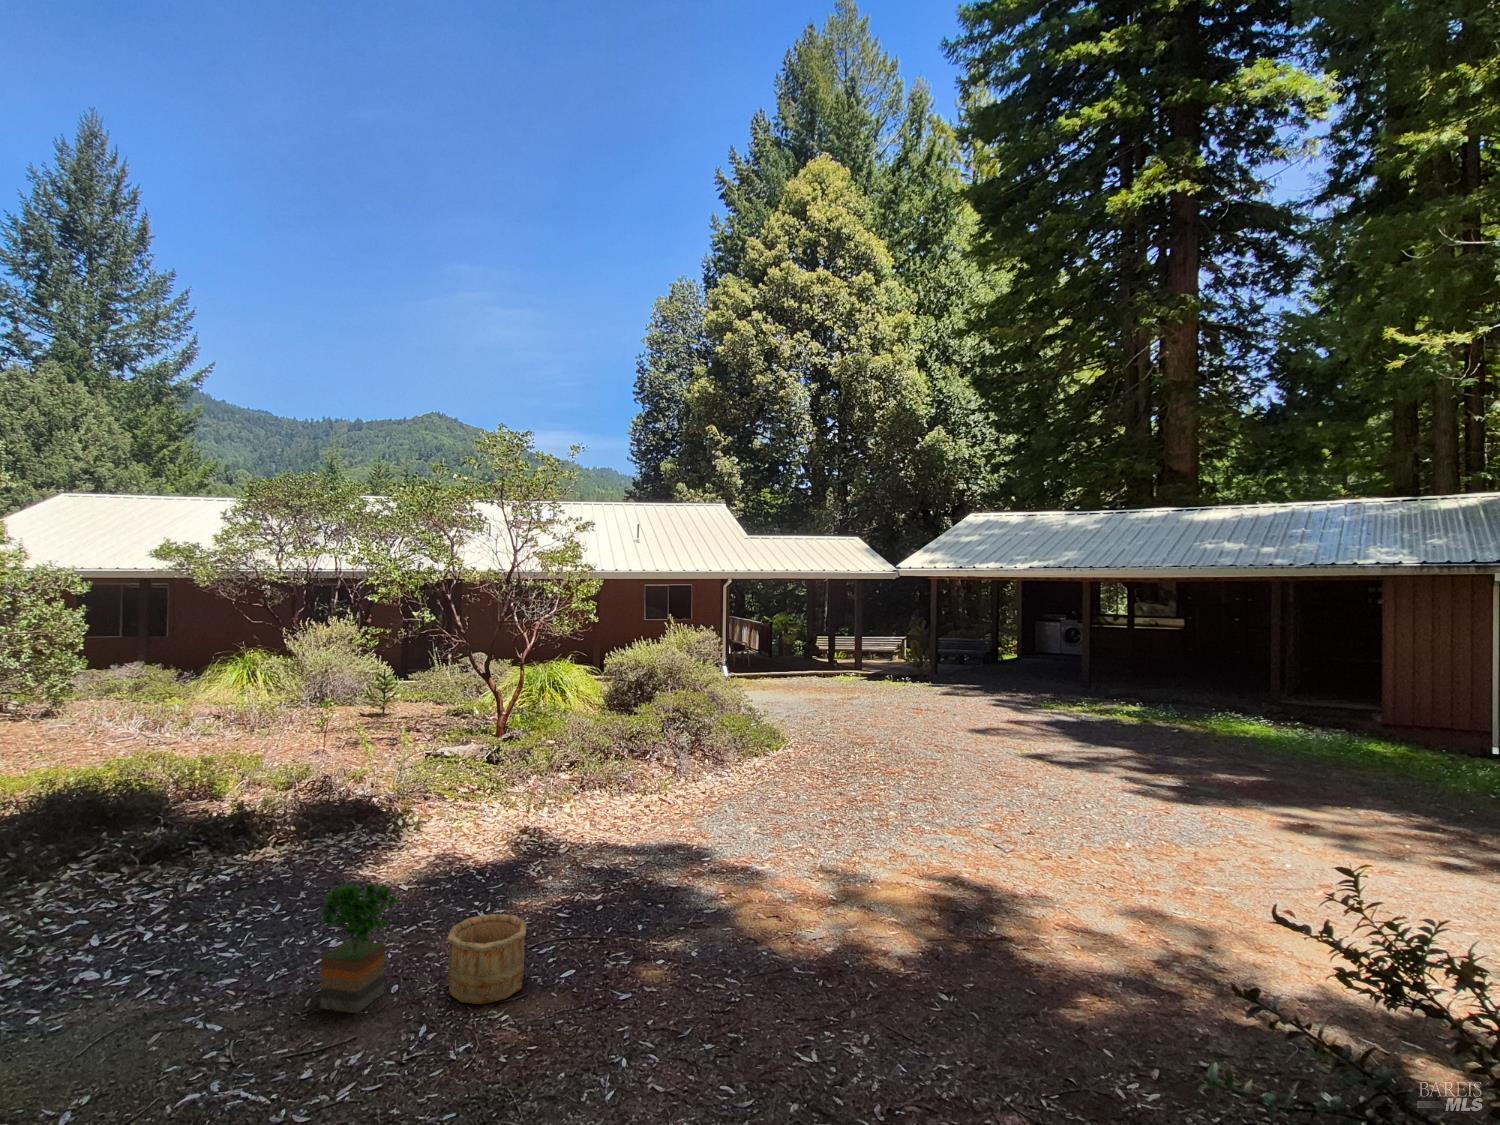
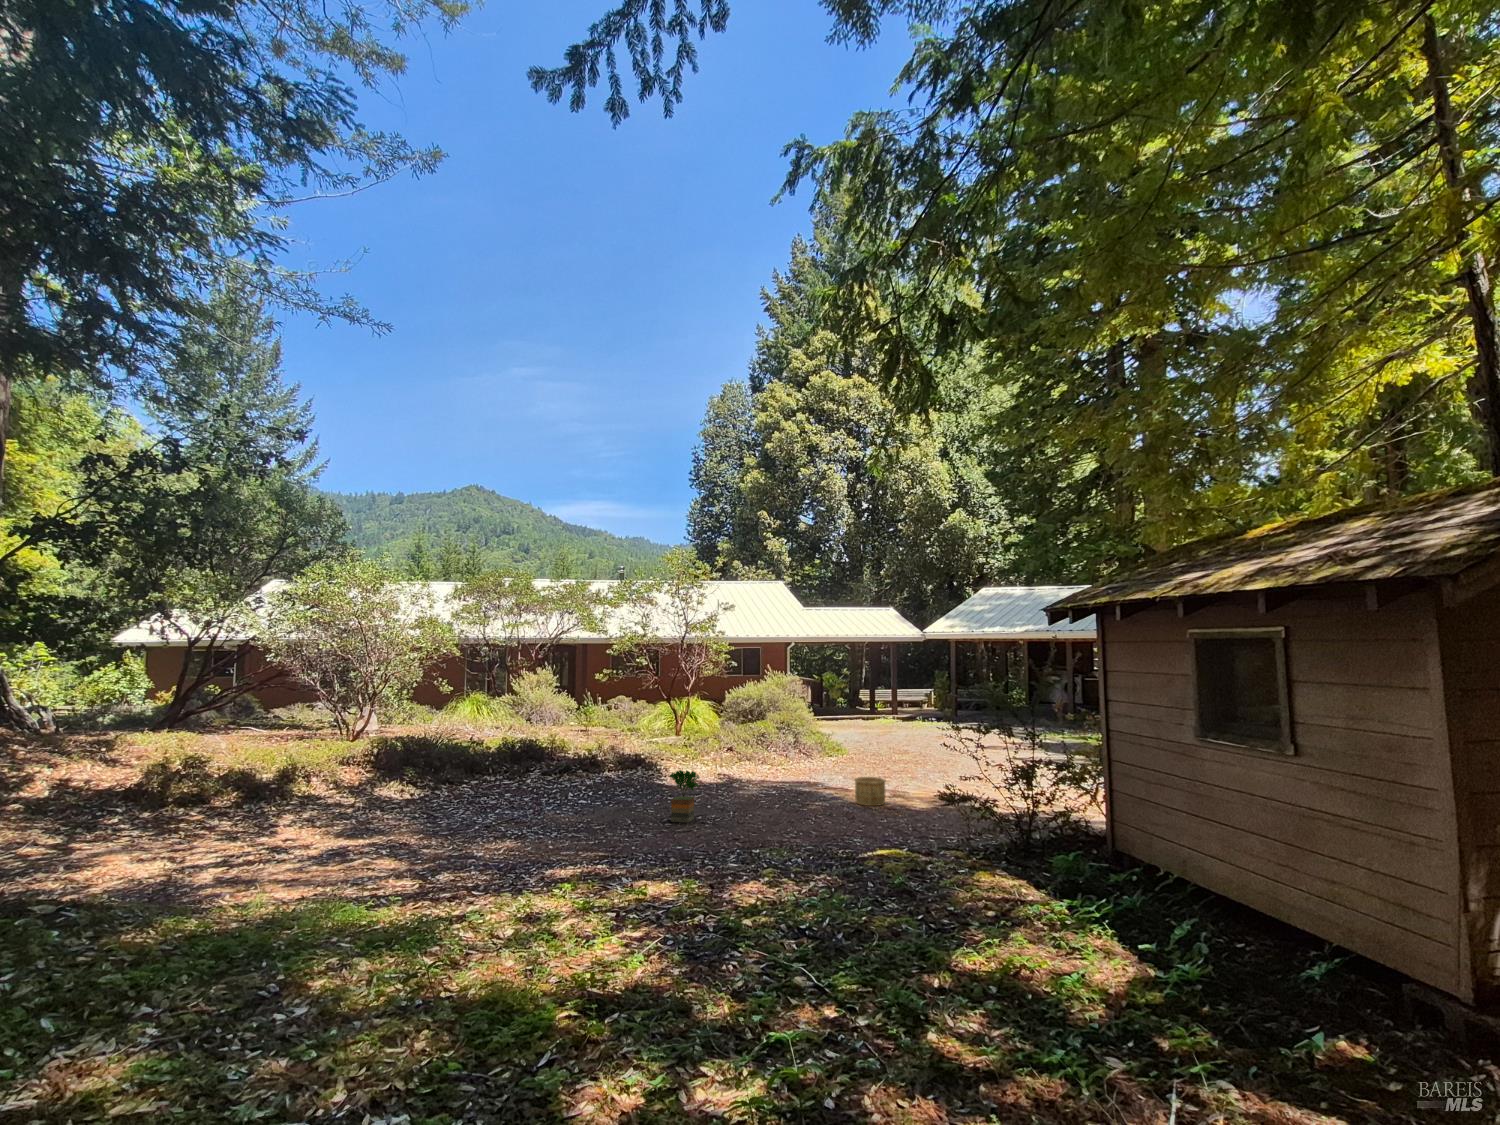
wooden bucket: present [447,914,527,1004] -> present [855,777,886,806]

